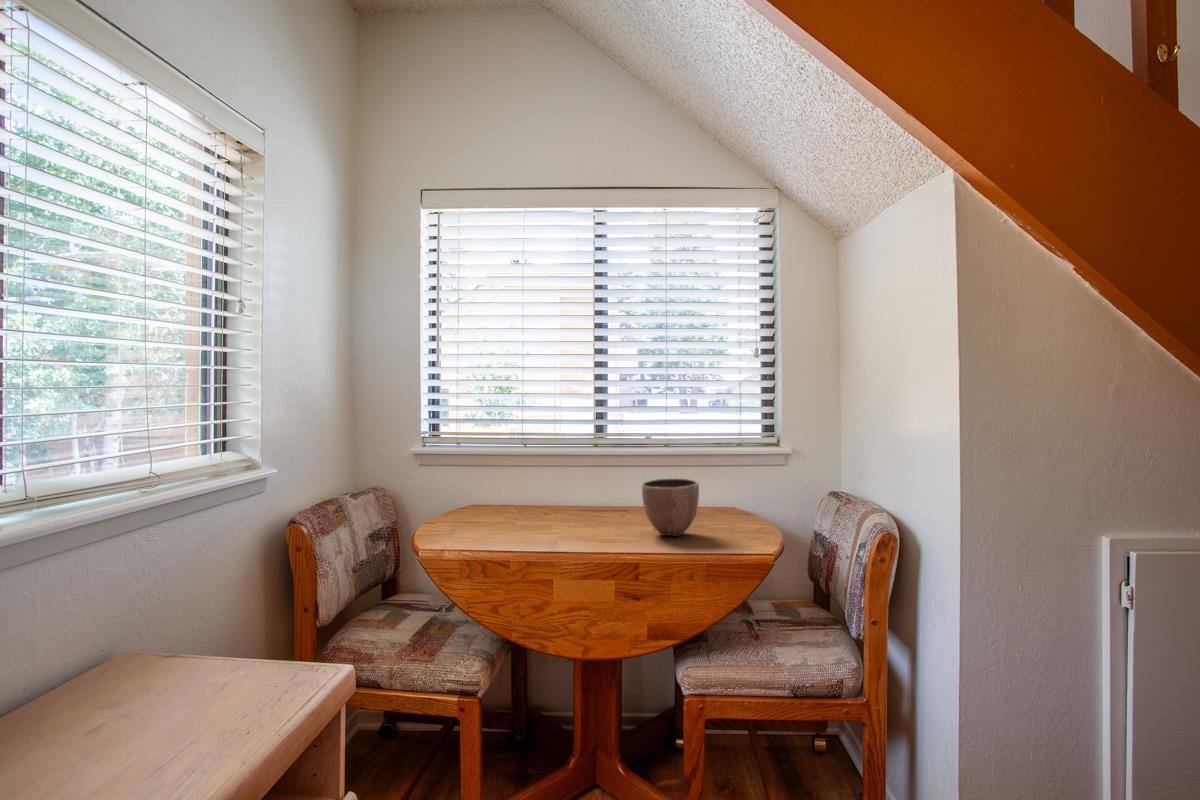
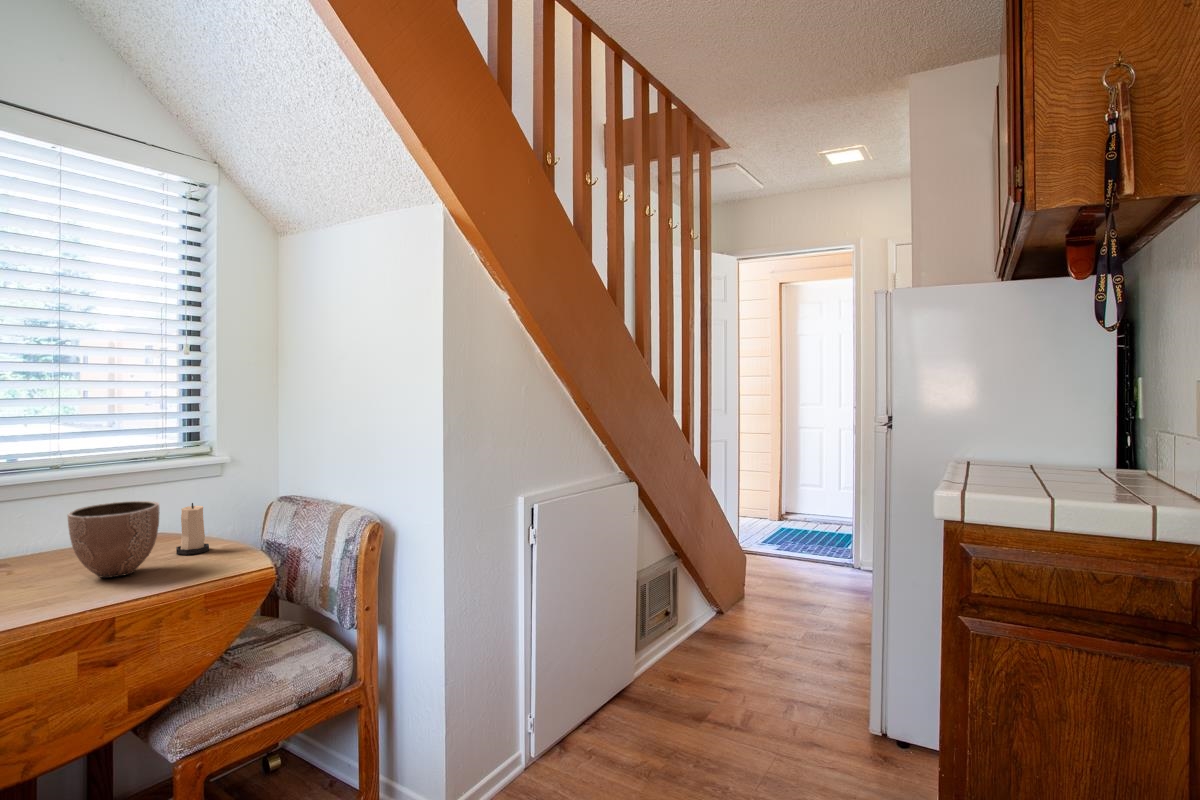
candle: none [722,486,747,531] -> present [176,503,209,555]

